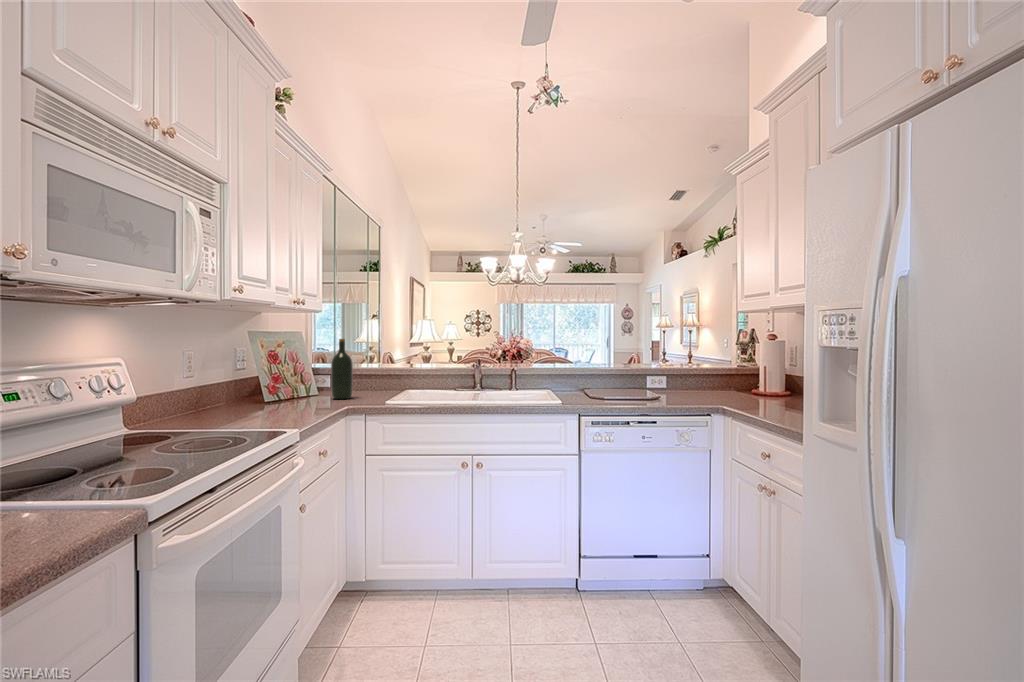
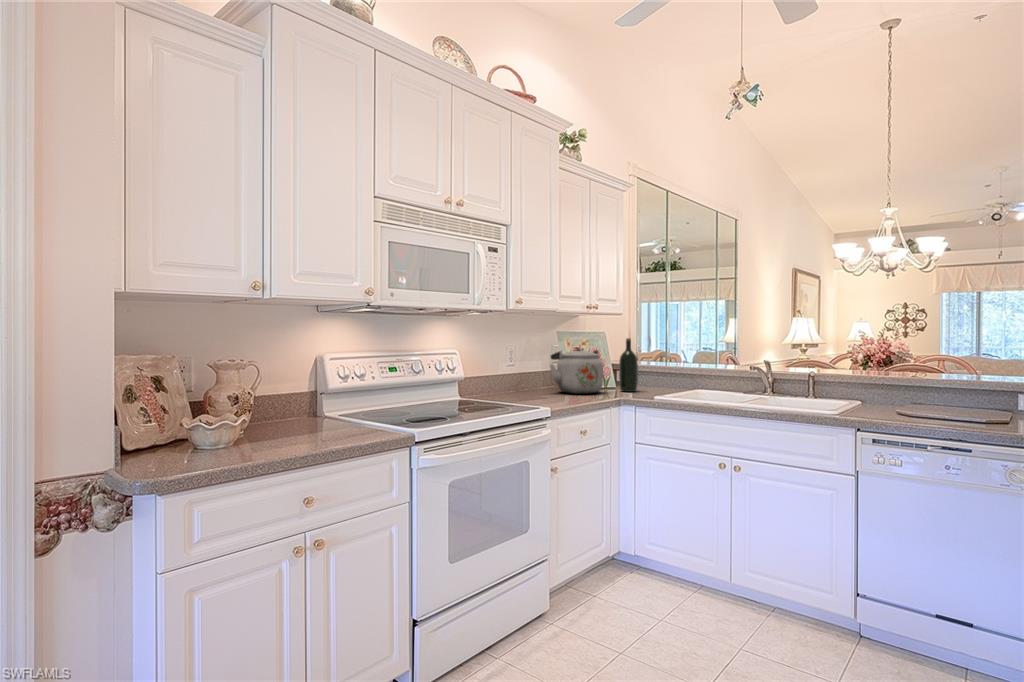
kettle: none [246,350,319,407] -> present [550,348,603,394]

